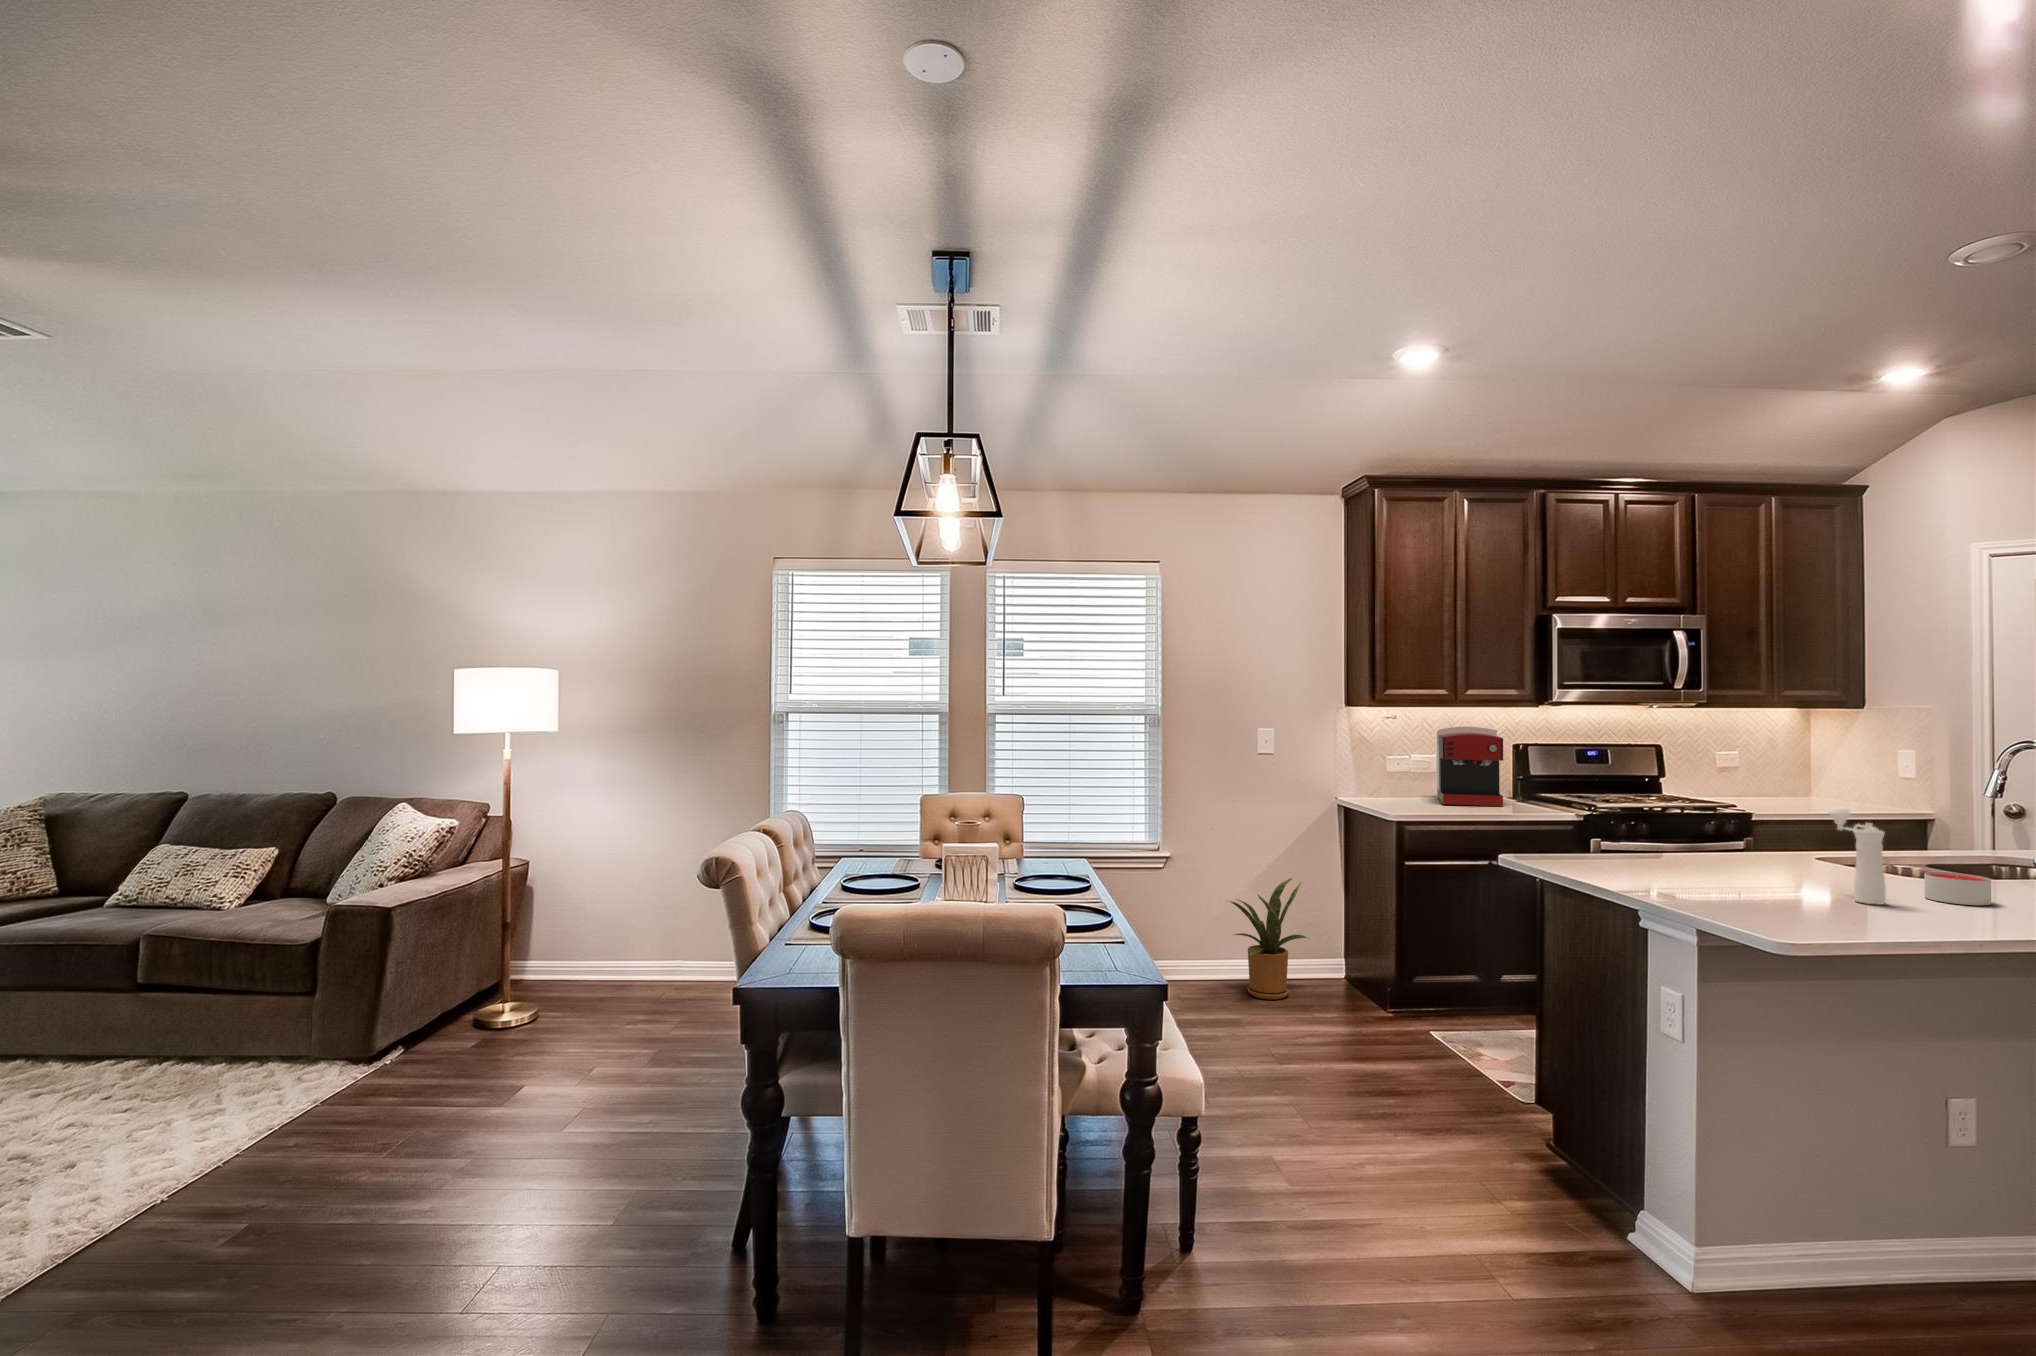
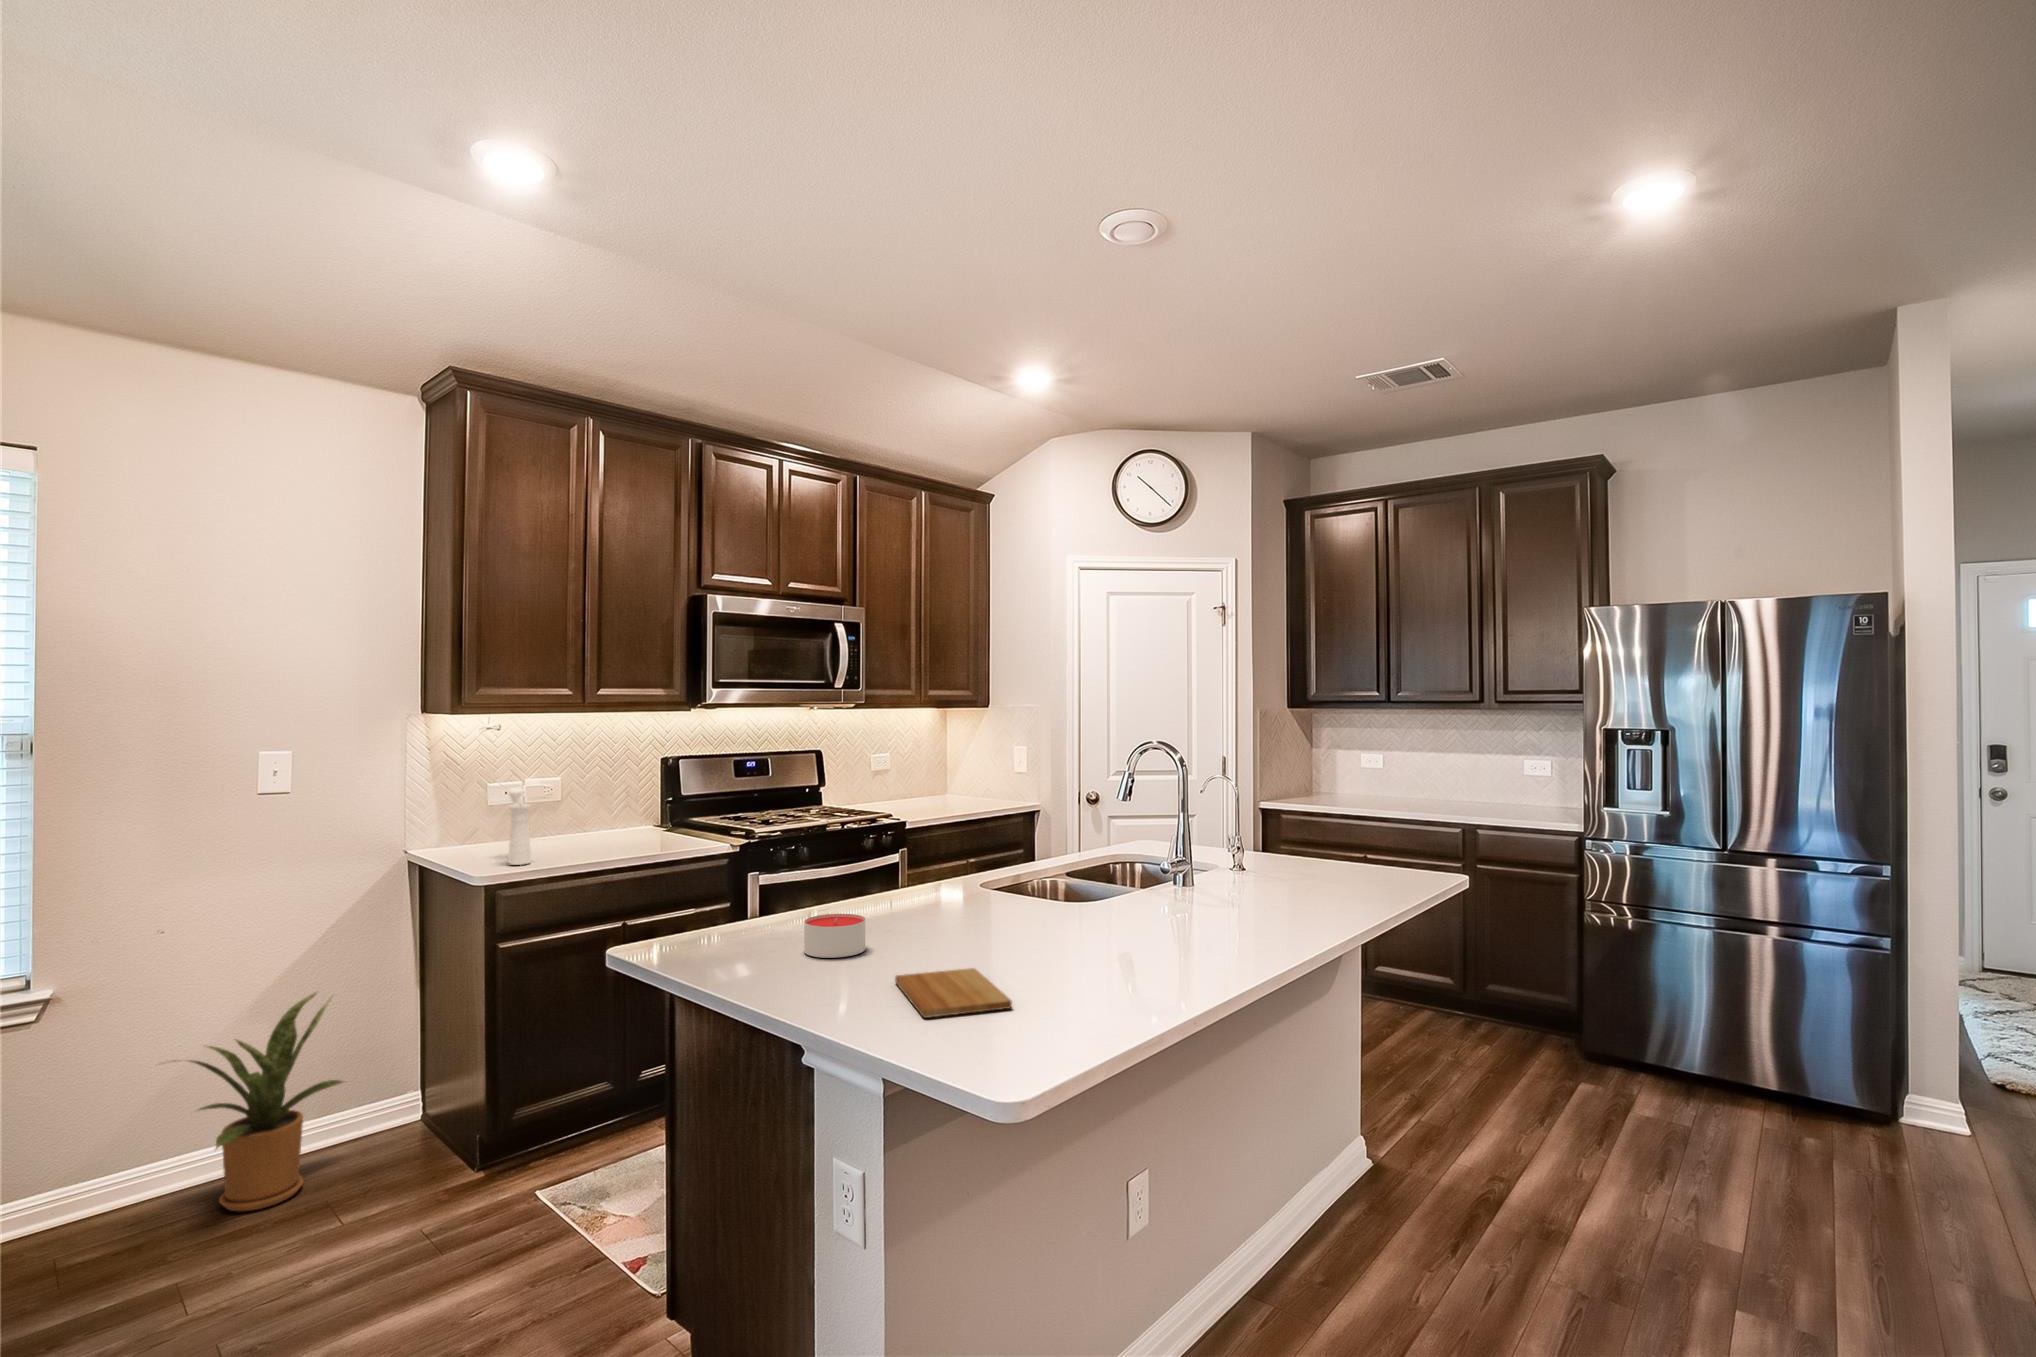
coffee maker: present [1437,726,1503,806] -> none [561,738,645,848]
pepper mill: present [1829,807,1886,905] -> present [508,788,531,865]
candle: present [1924,872,1991,905] -> present [804,914,865,958]
cutting board: none [1719,893,1819,922] -> present [895,968,1012,1018]

